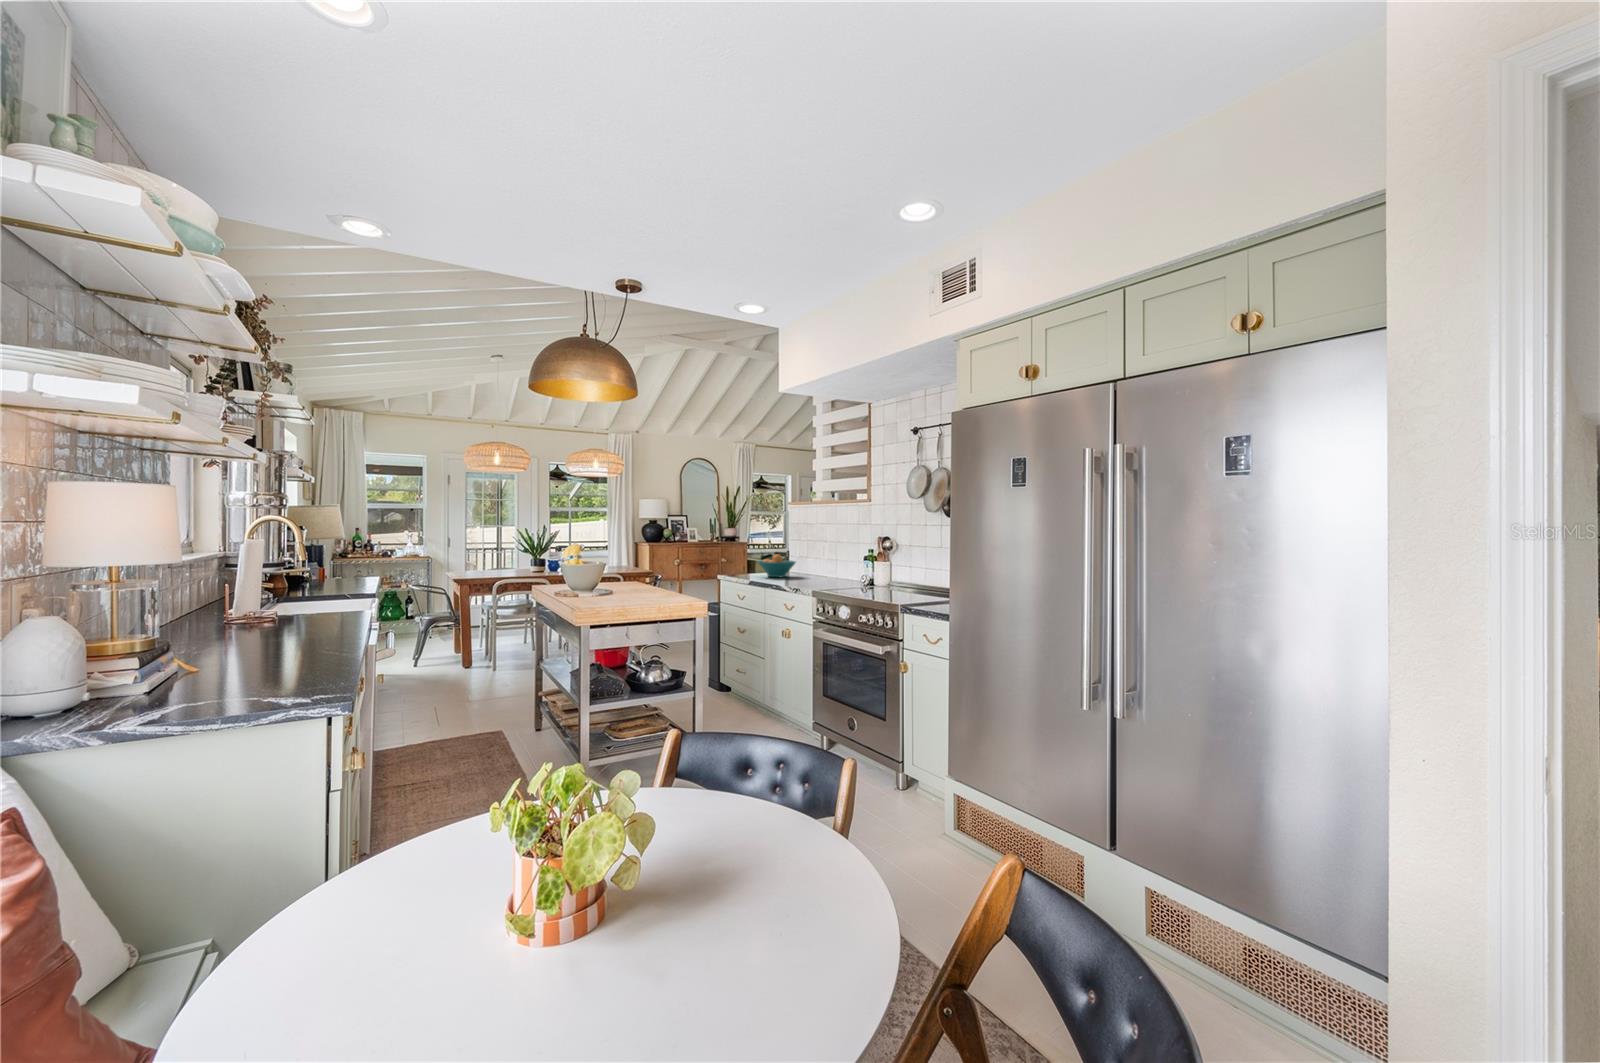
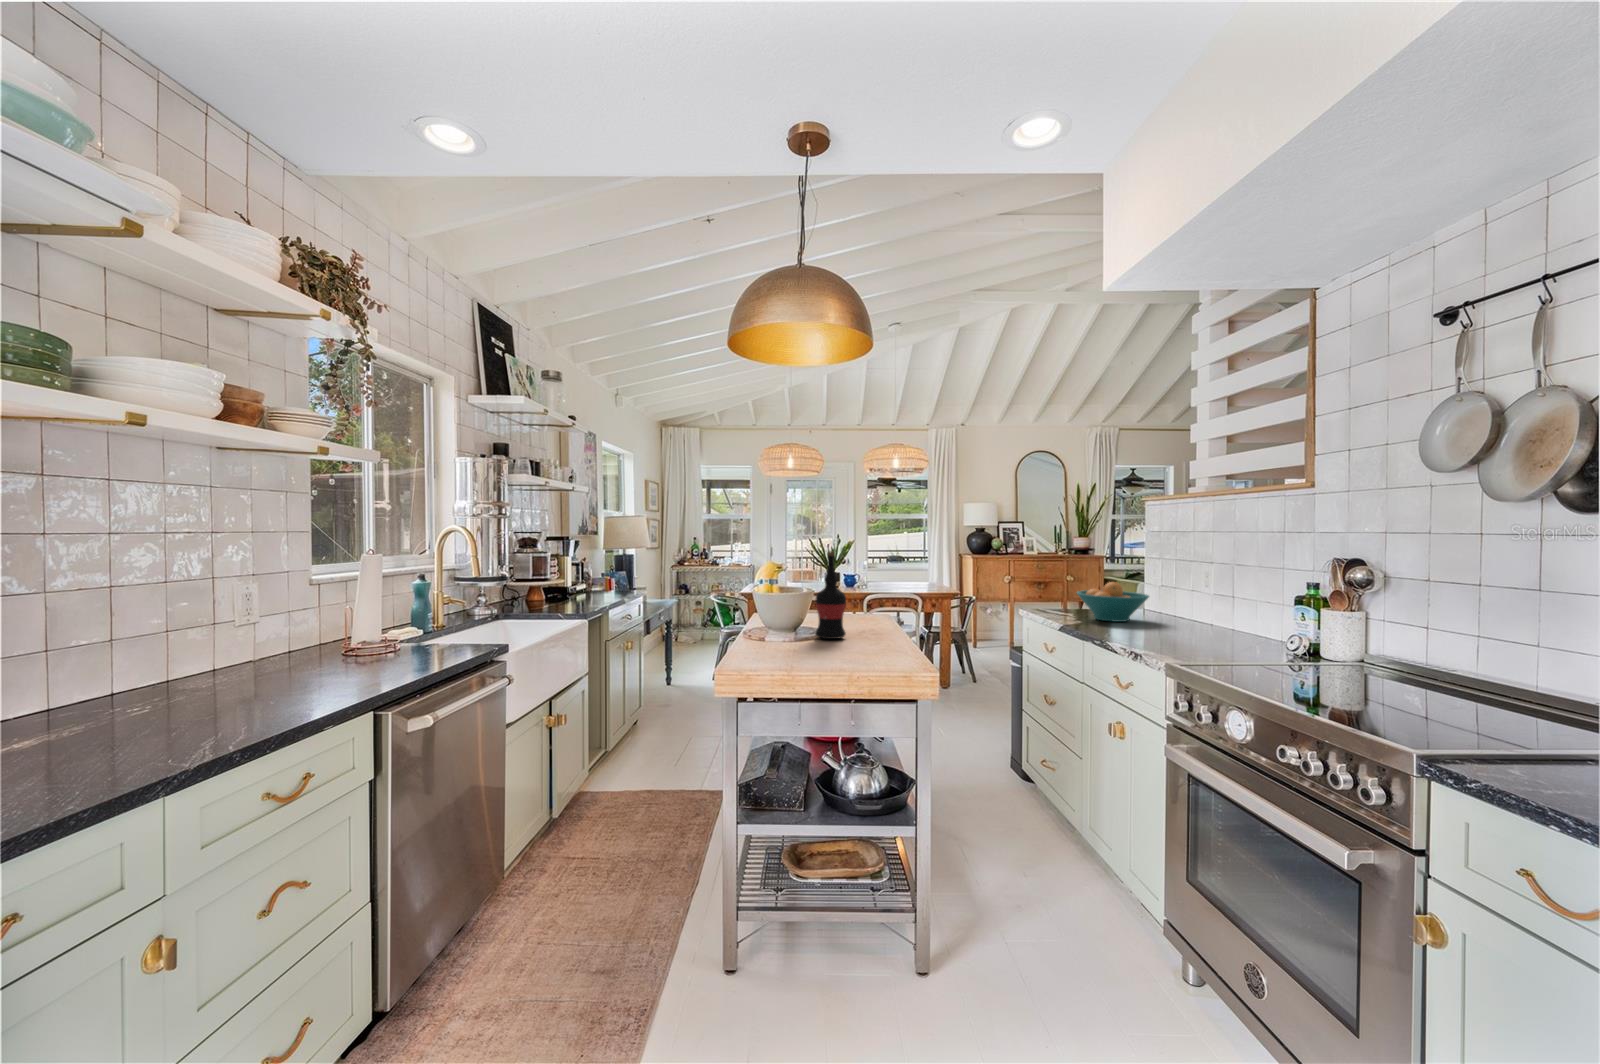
wine bottle: none [621,536,641,591] -> present [815,552,846,639]

